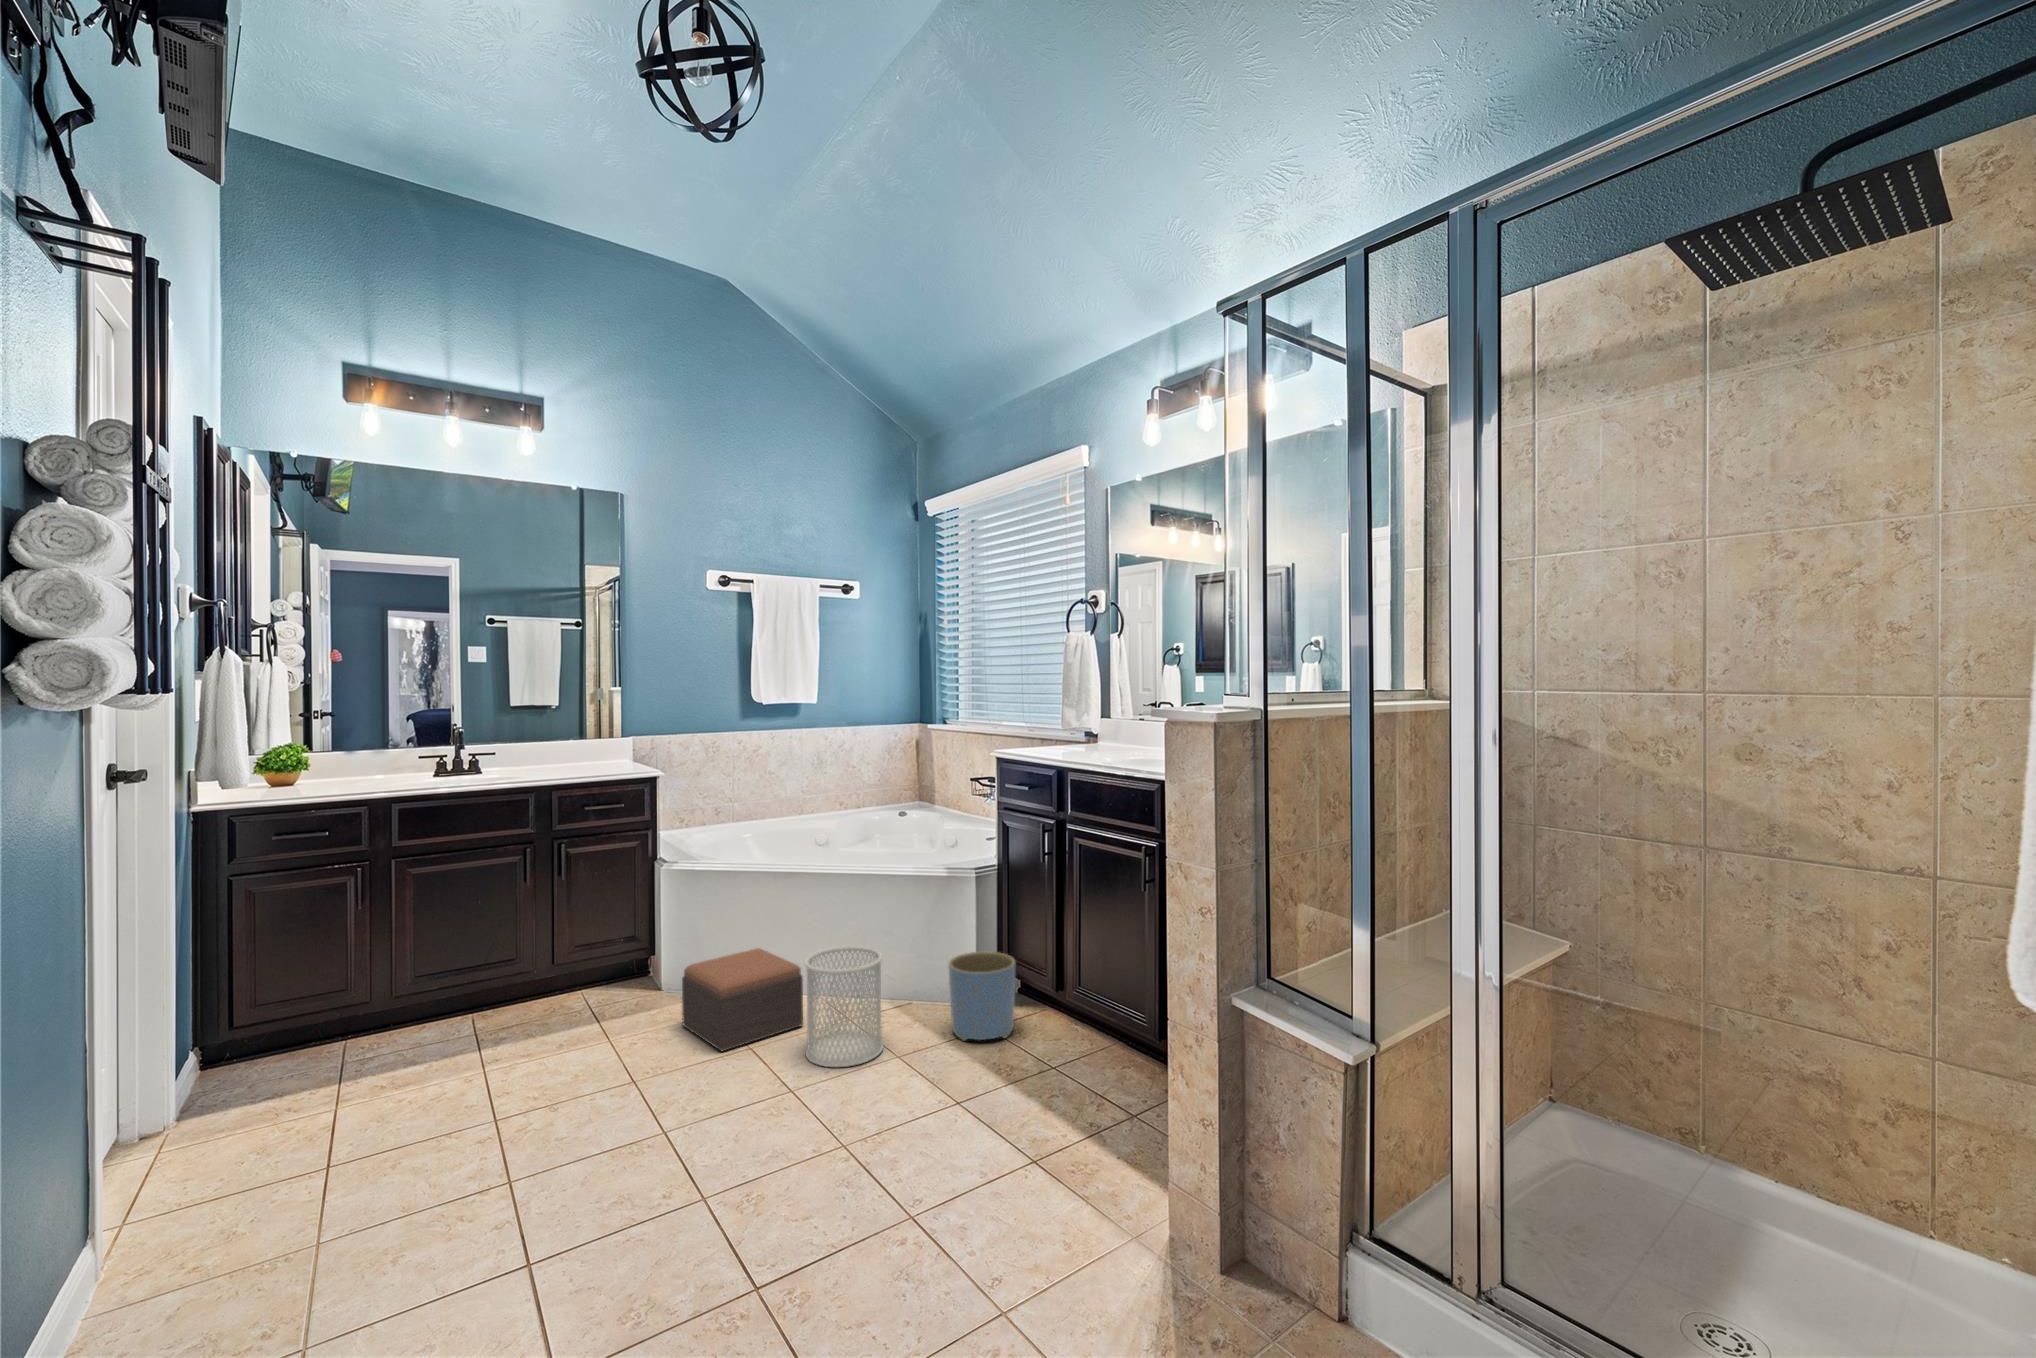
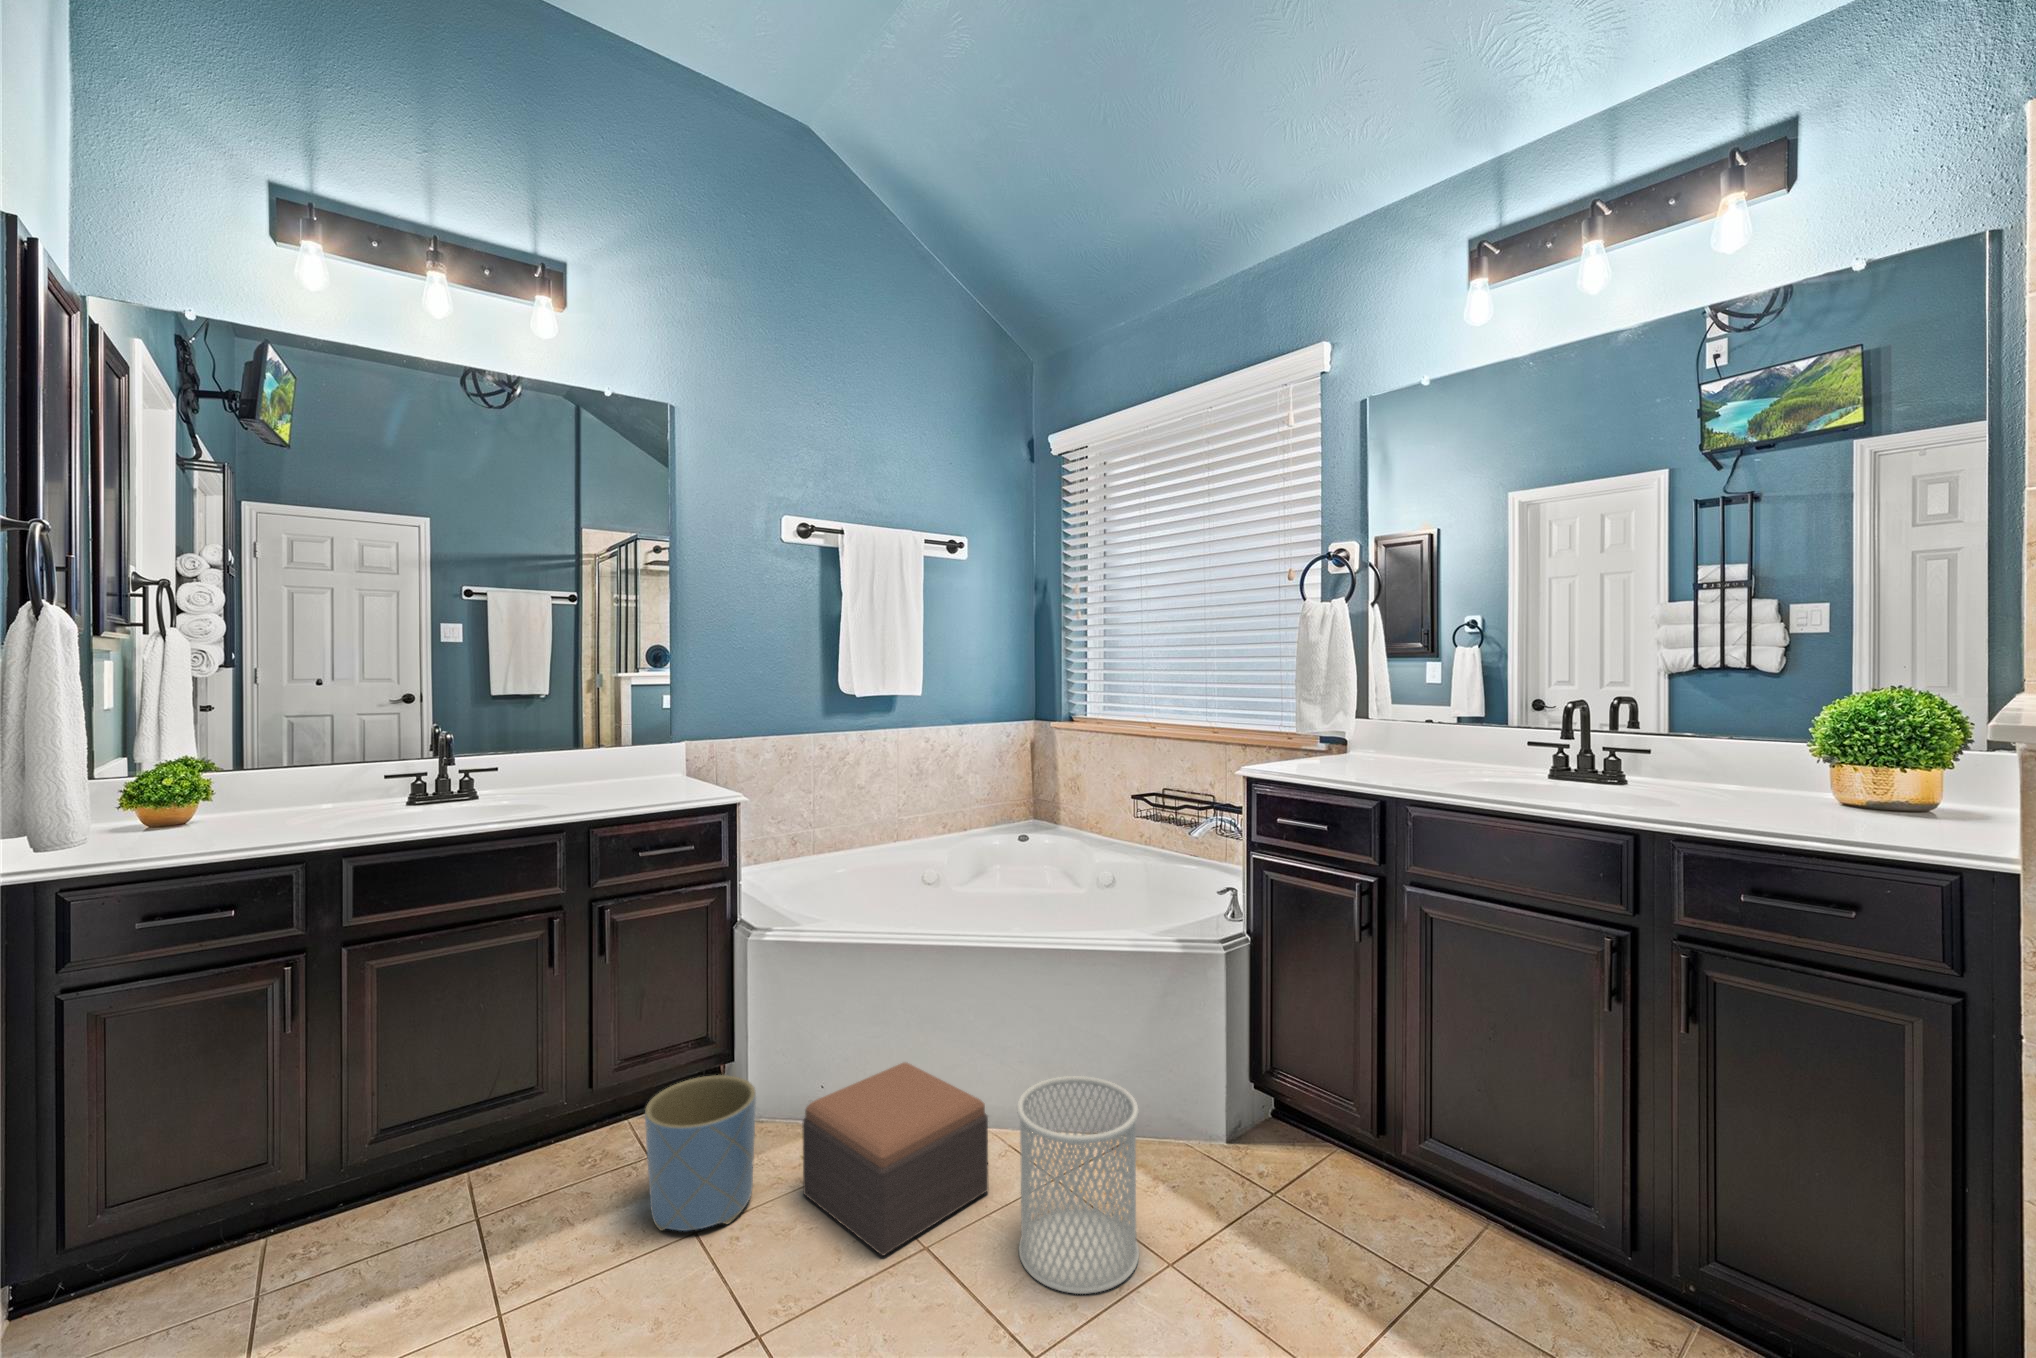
planter: present [949,951,1016,1041] -> present [645,1075,756,1231]

